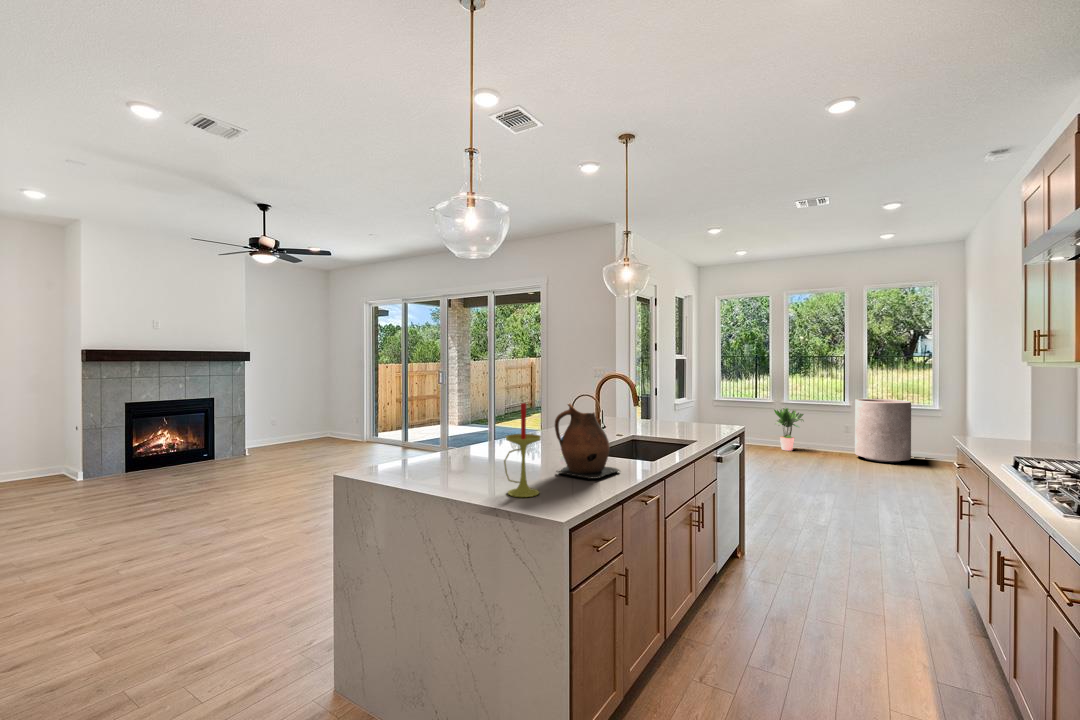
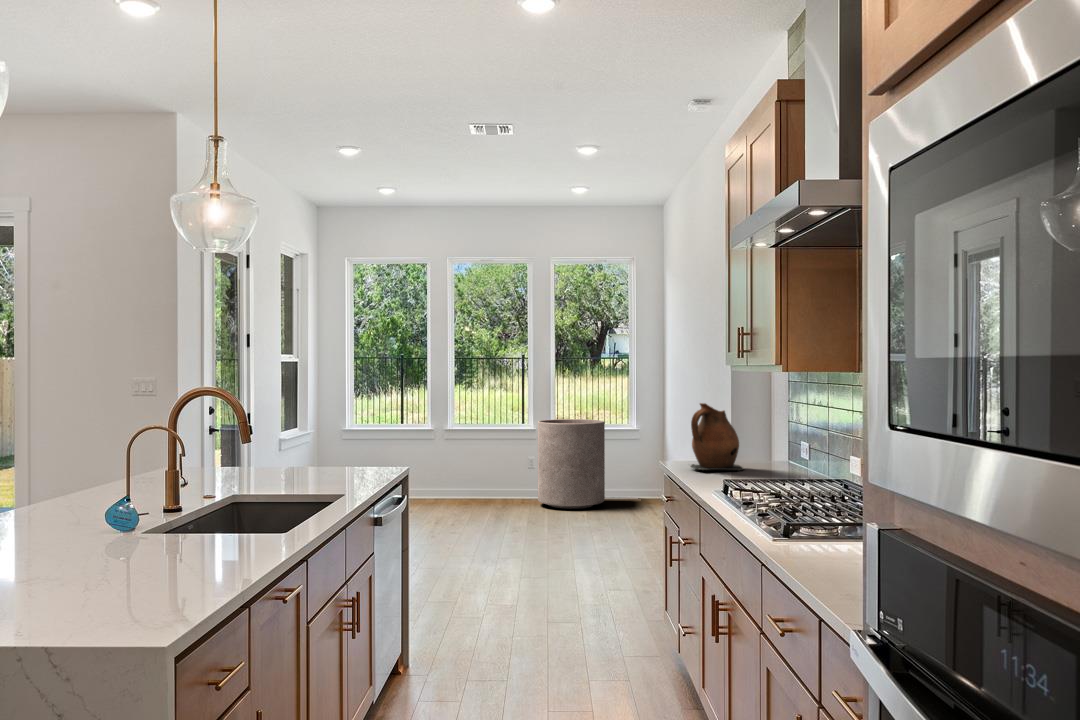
candle: present [504,403,541,497] -> none [45,441,117,615]
ceramic pitcher: present [555,404,620,479] -> present [691,403,743,471]
potted plant: present [774,408,804,451] -> none [427,437,474,505]

